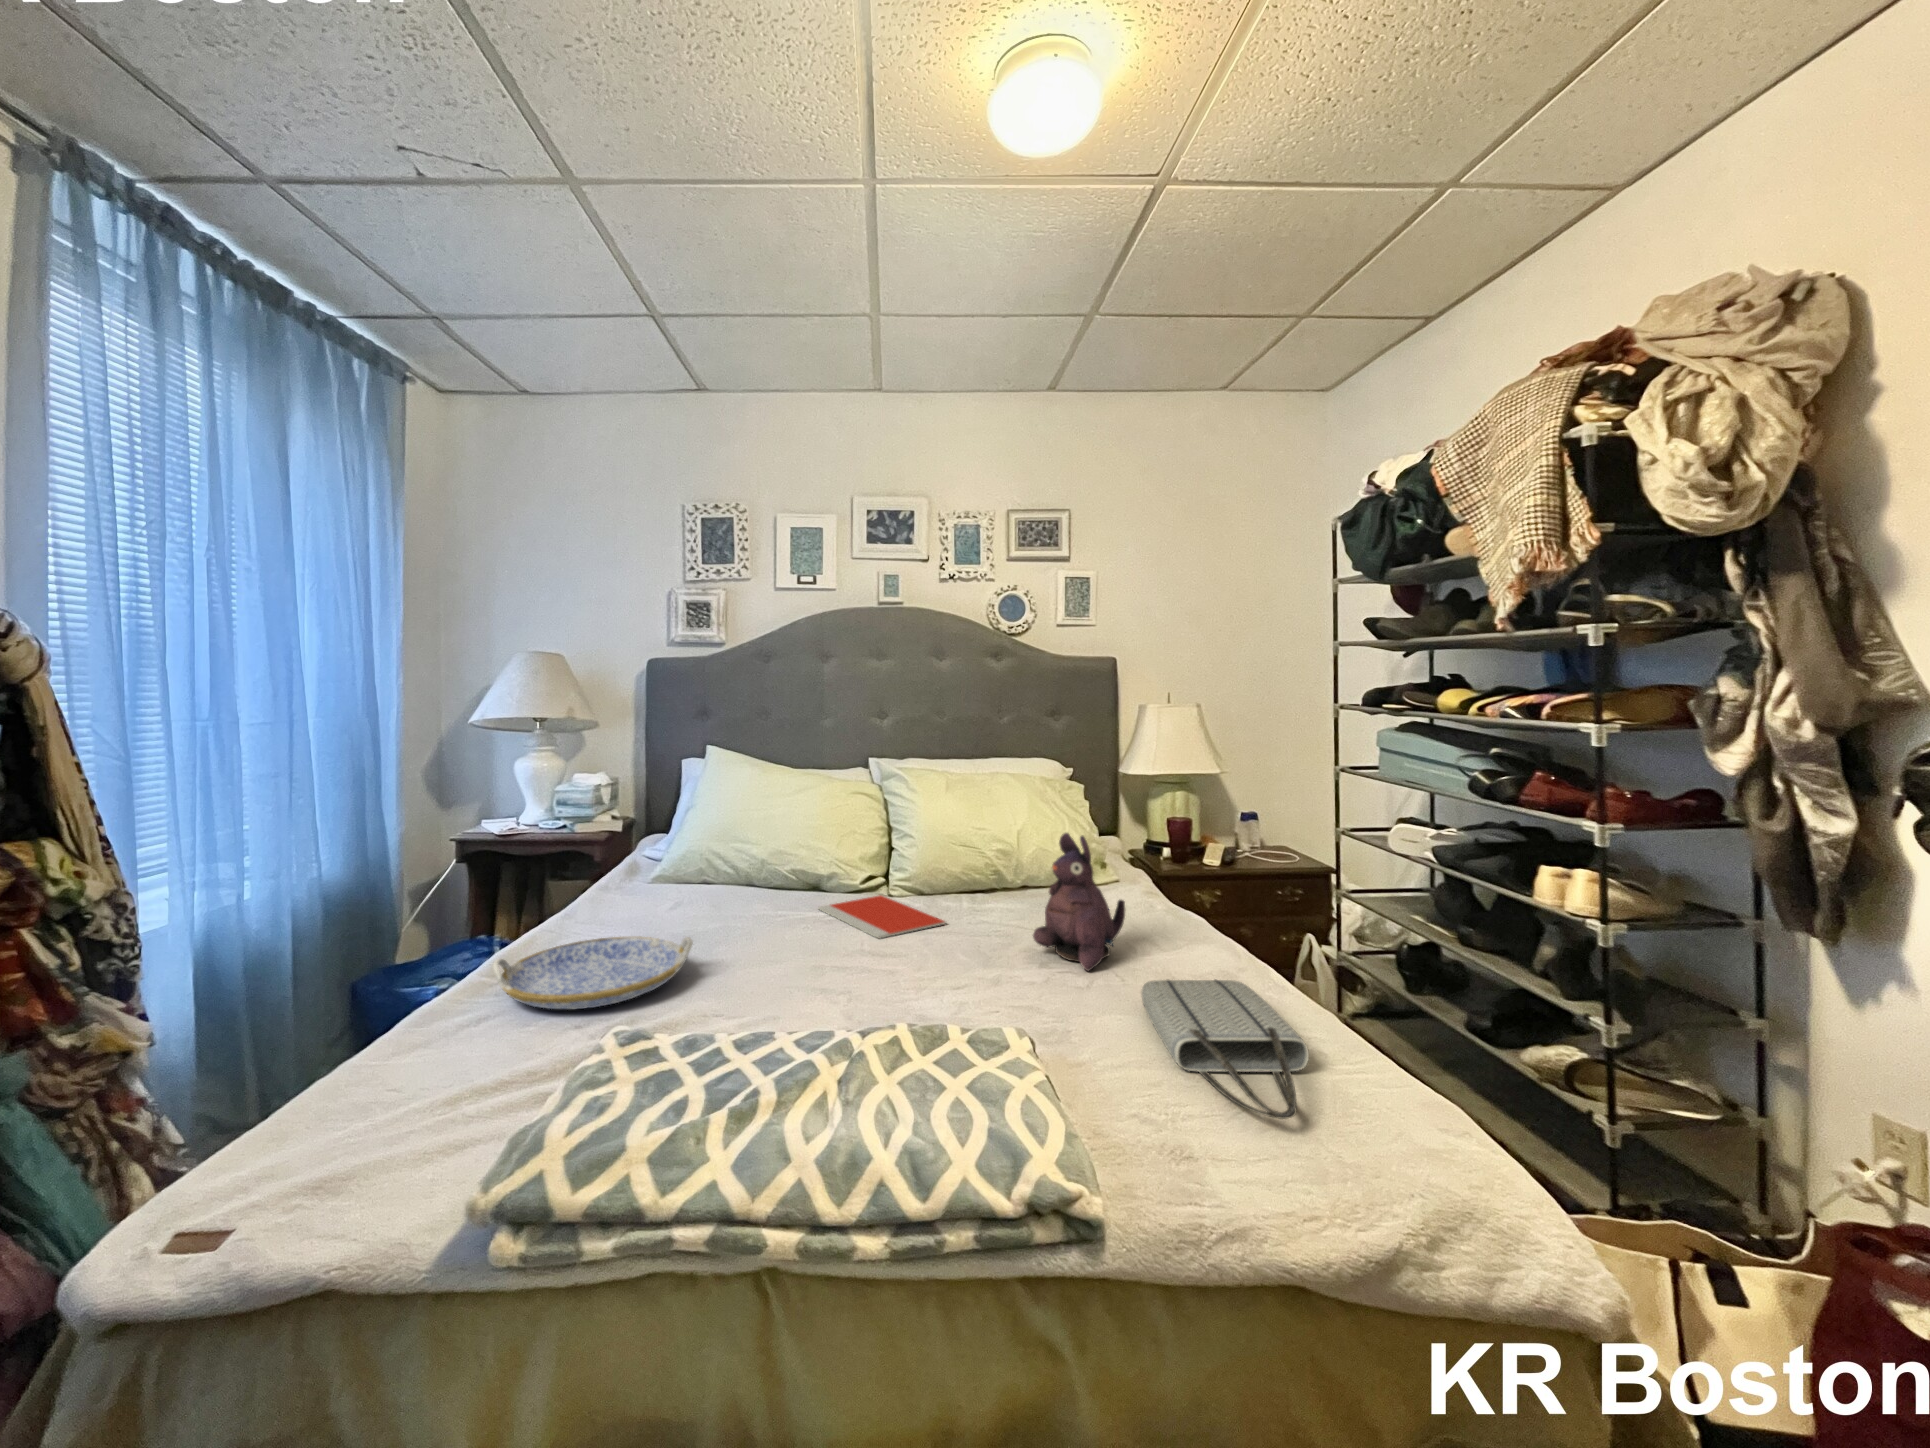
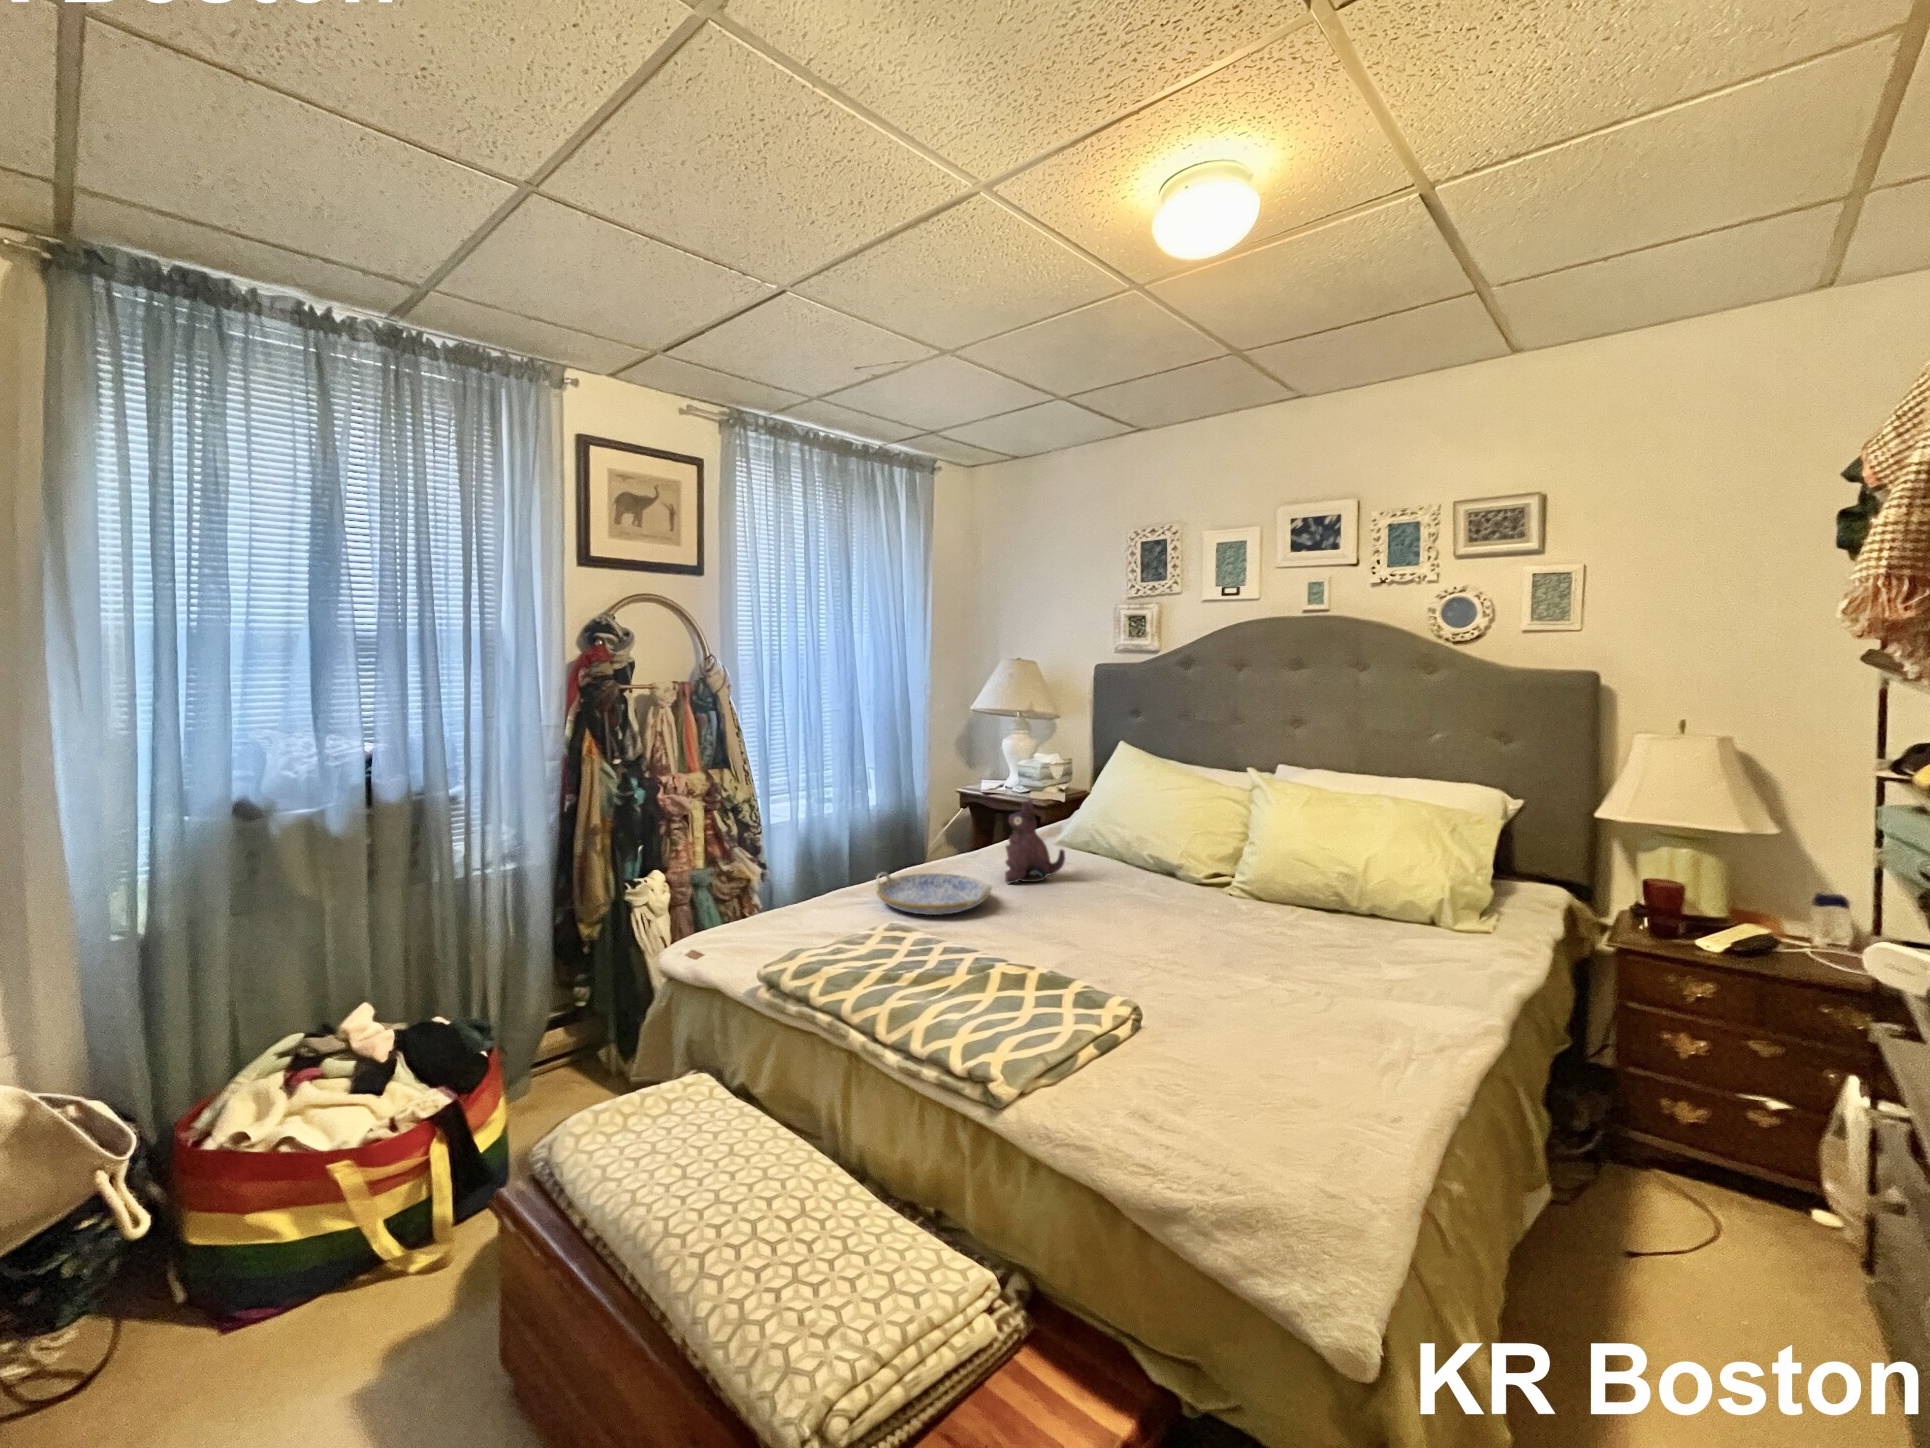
plush toy: present [1033,833,1125,971] -> present [1005,799,1065,883]
notebook: present [819,895,946,939] -> none [1137,890,1219,927]
tote bag: present [1141,980,1309,1119] -> none [1194,1007,1368,1115]

